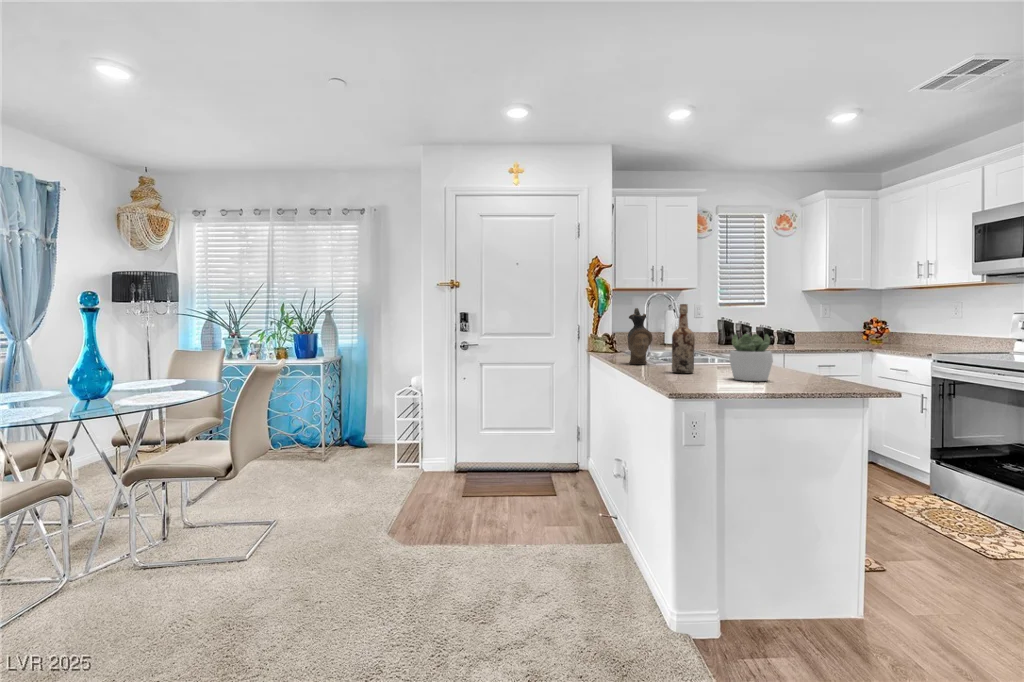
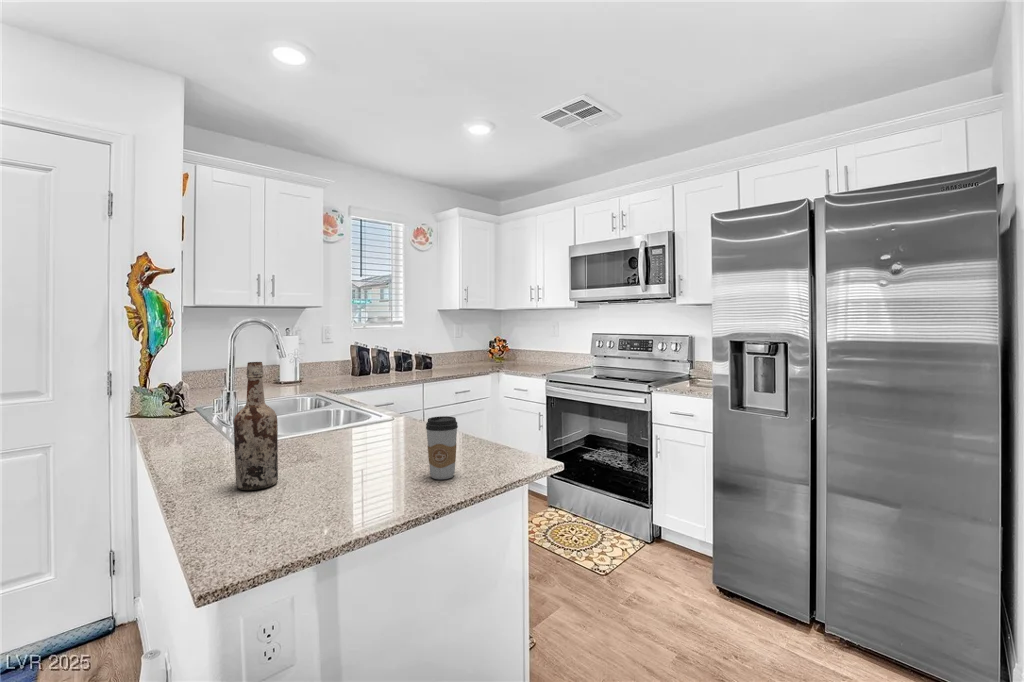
ceramic pitcher: present [628,308,652,364] -> none [168,355,218,458]
succulent plant: present [729,334,773,381] -> none [332,414,400,505]
coffee cup: none [791,341,816,380] -> present [426,416,458,479]

